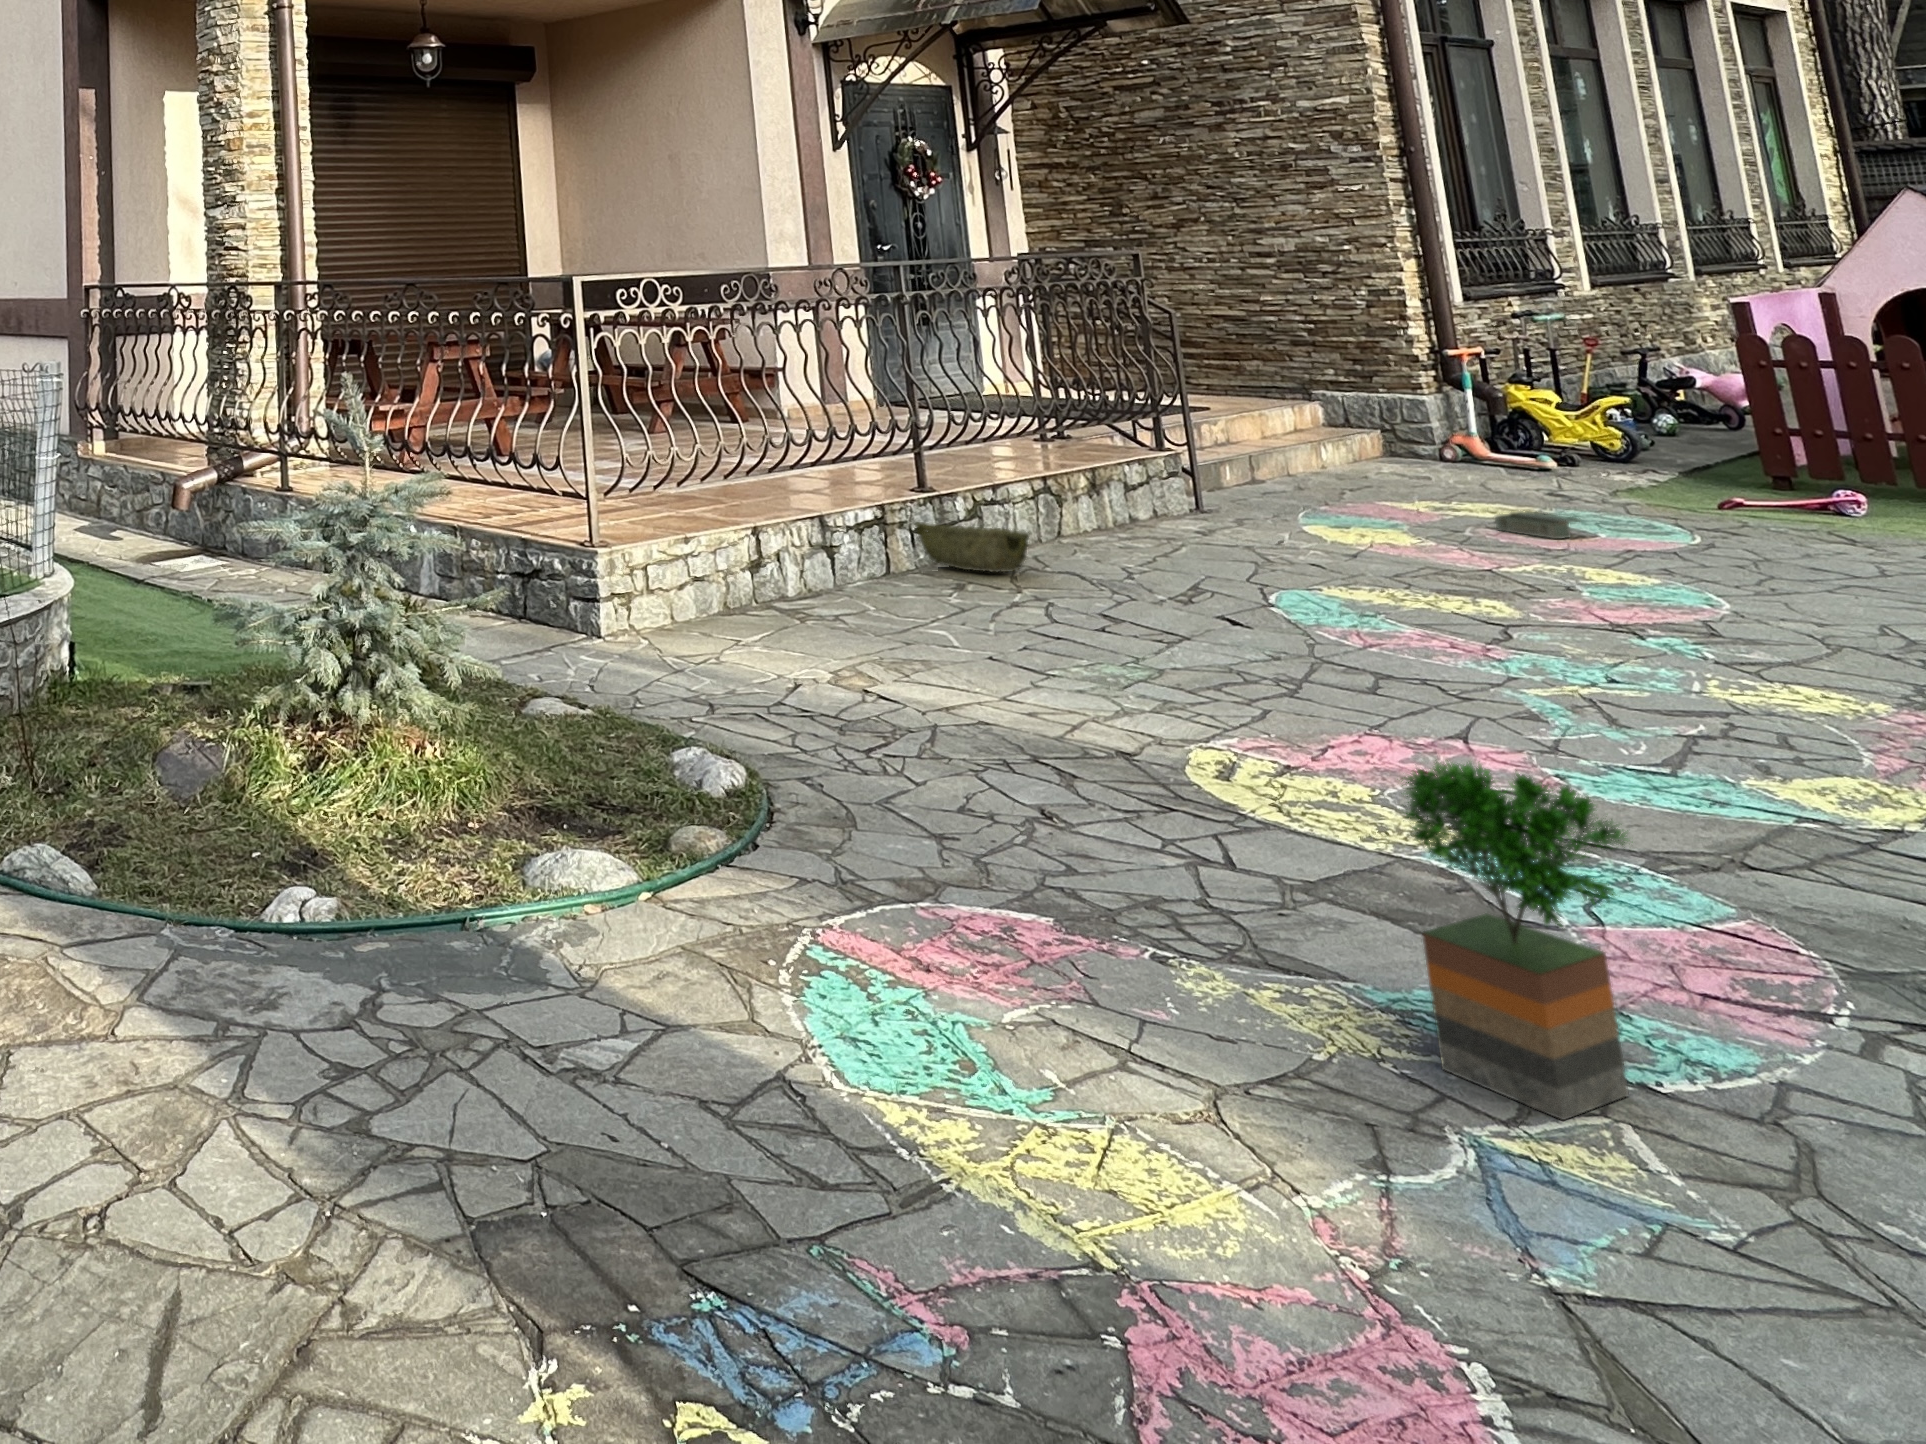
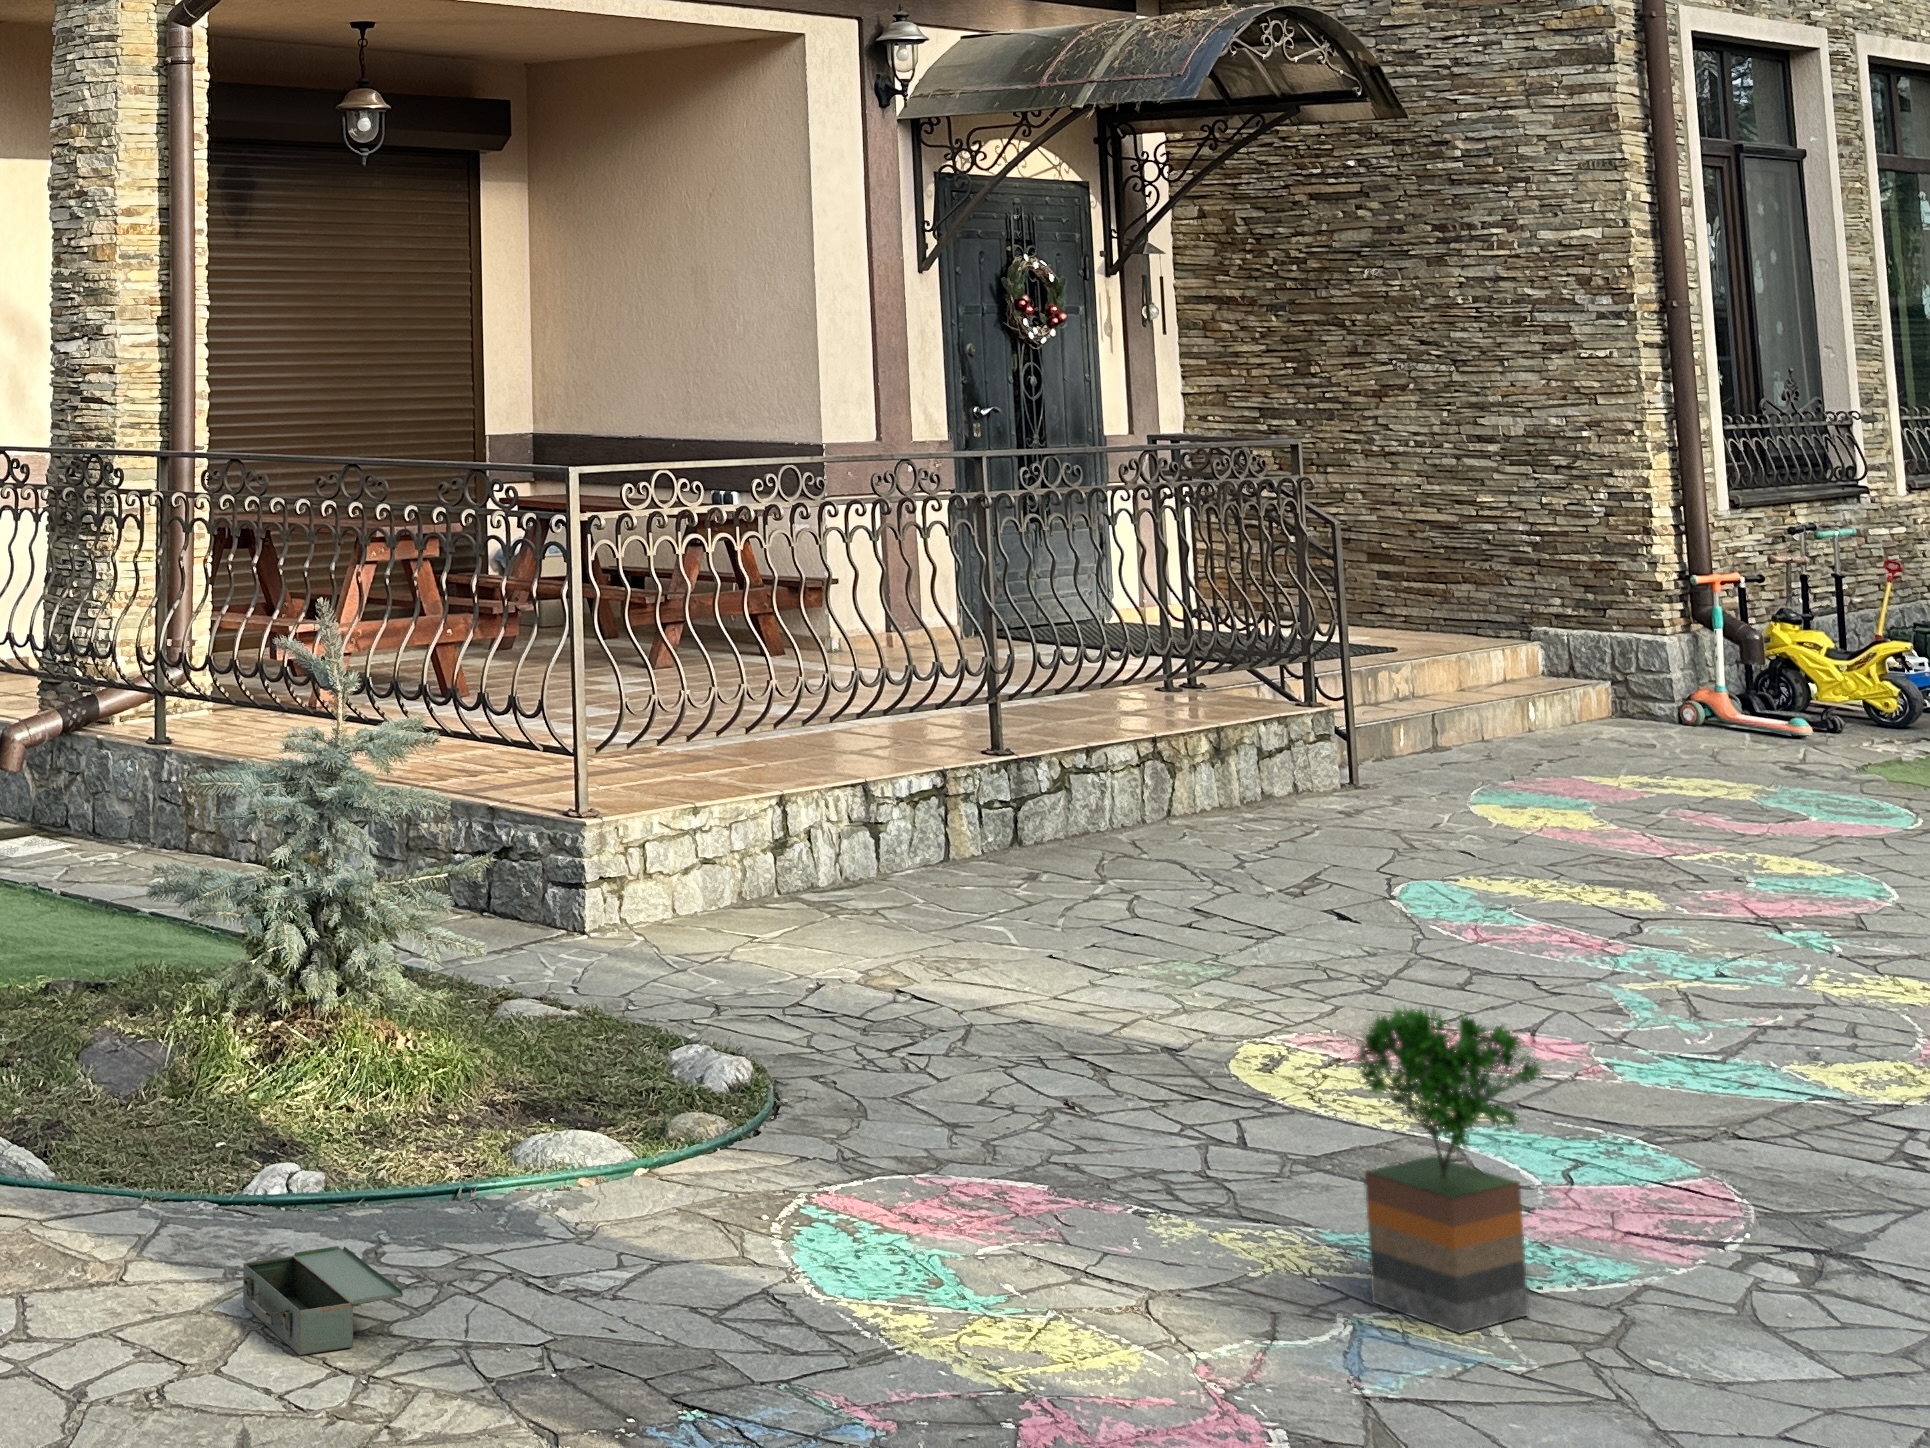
toolbox: present [1495,511,1580,539] -> present [243,1246,403,1355]
woven basket: present [915,522,1029,572] -> none [987,790,1126,858]

